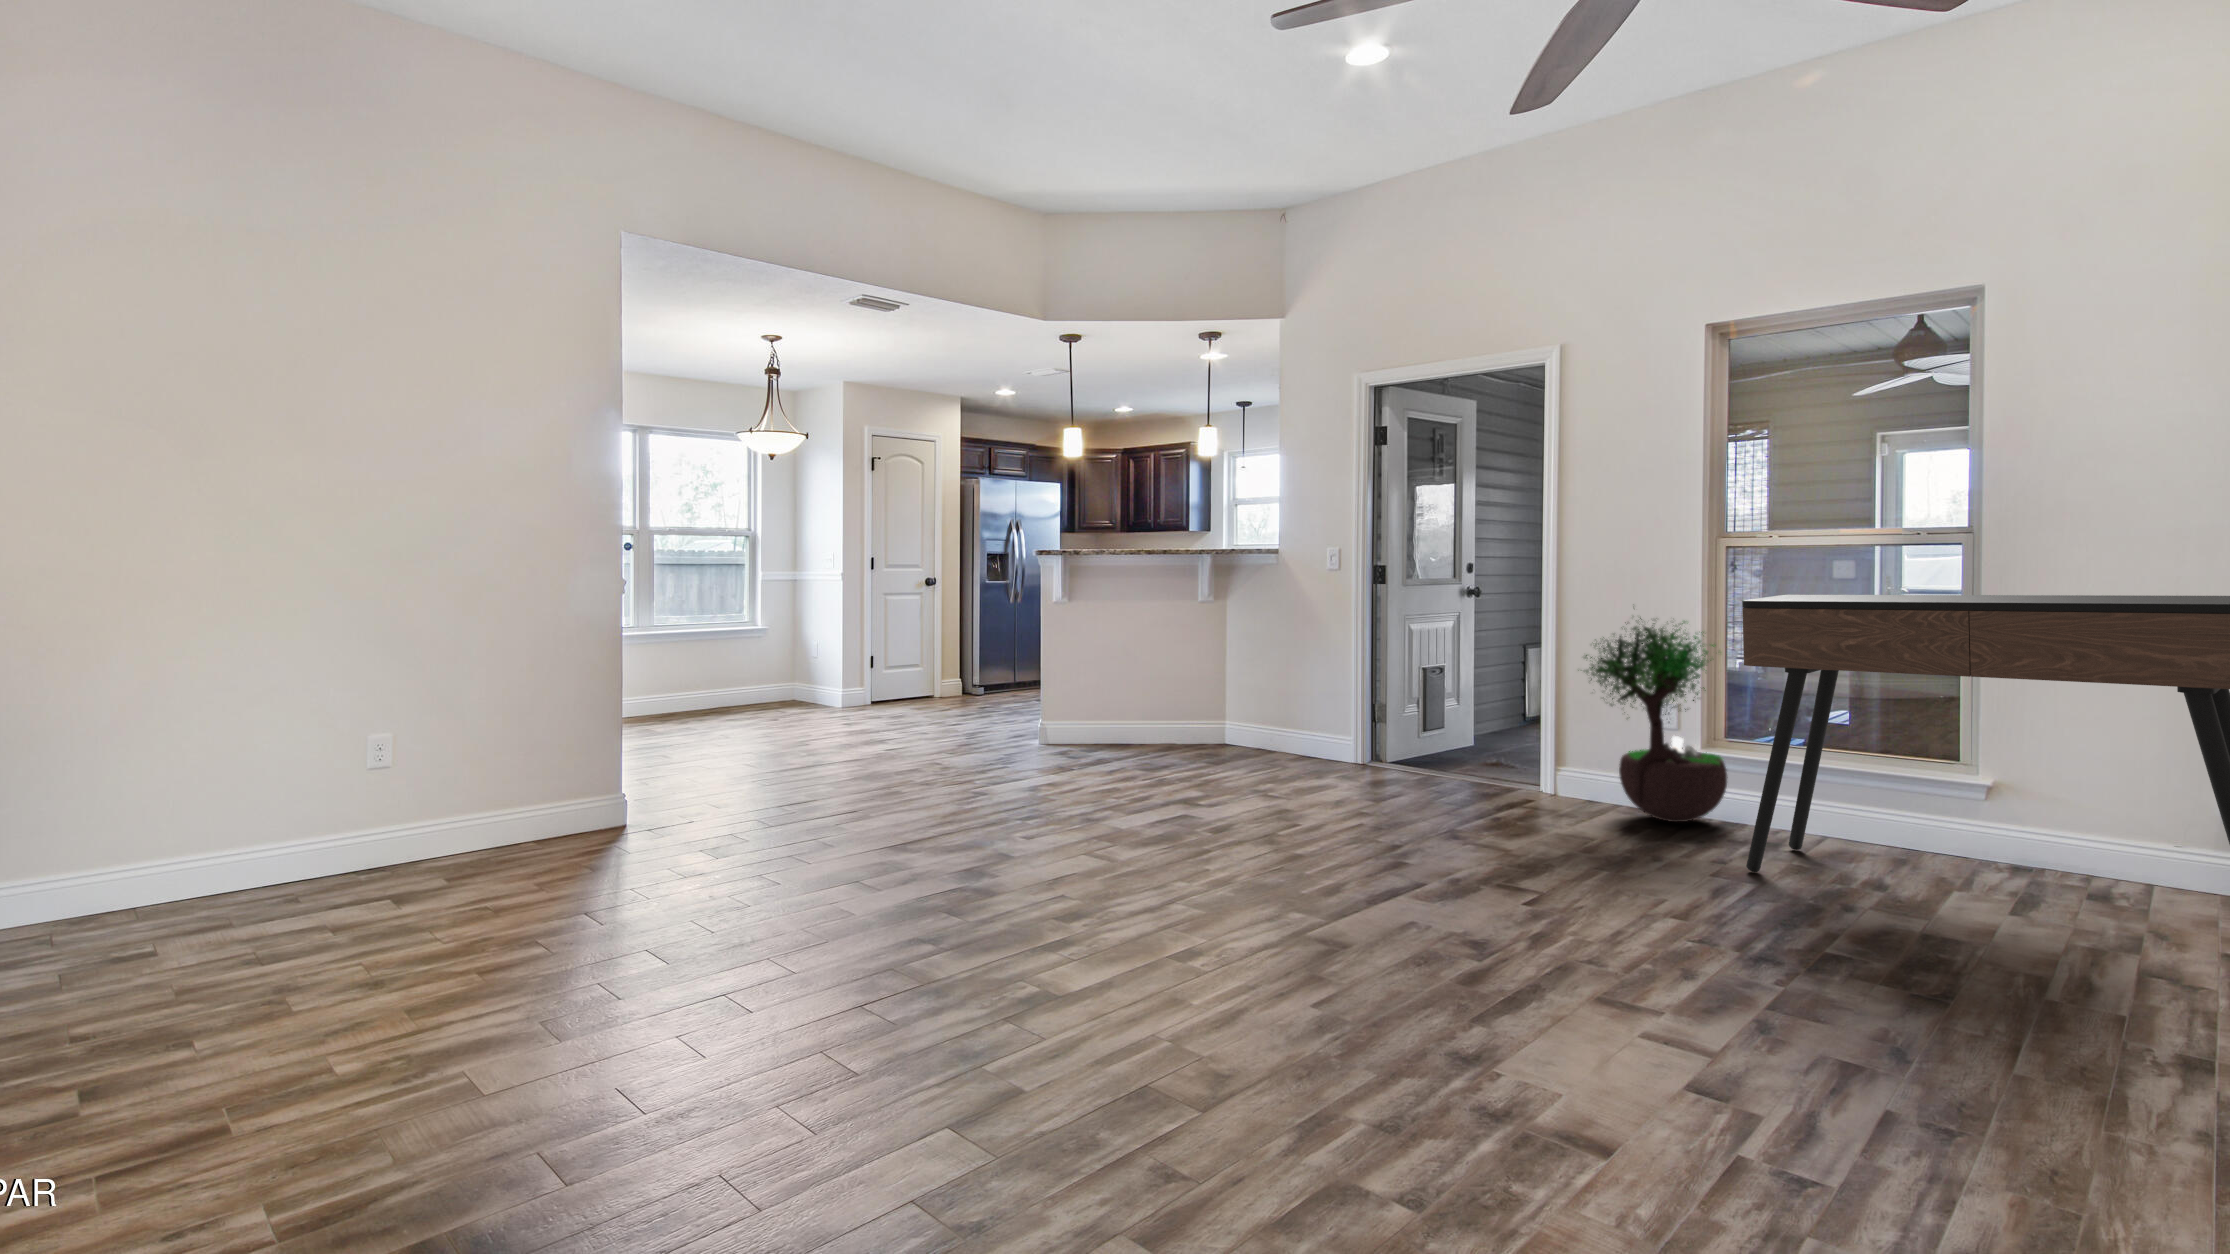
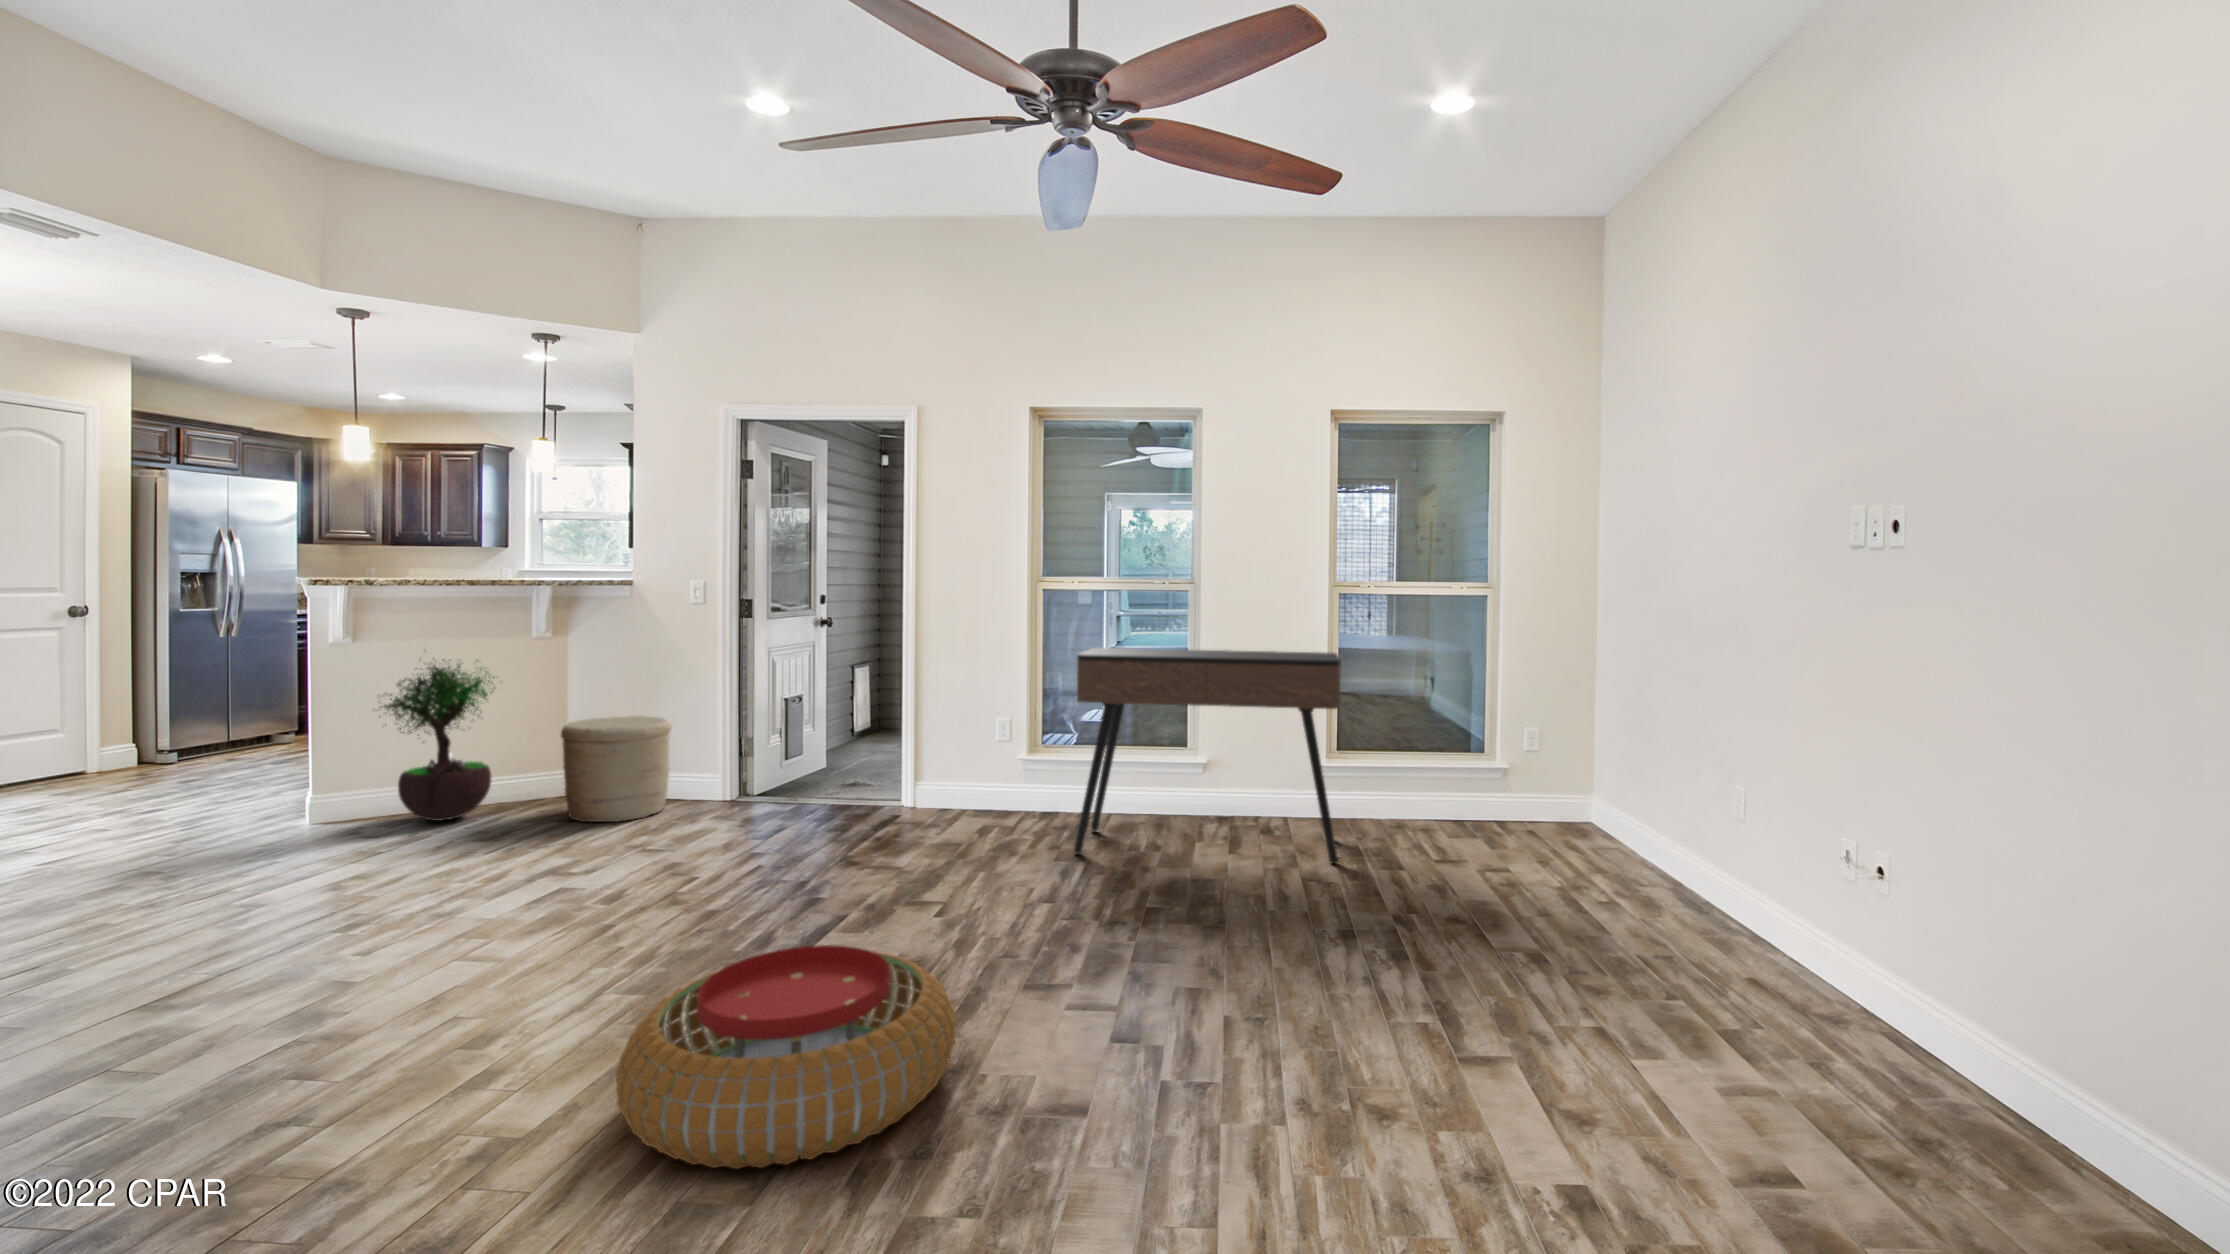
potted tree: present [1584,618,1728,822] -> present [374,658,495,821]
woven basket: none [1203,671,1297,770] -> present [561,716,671,822]
pouf: none [1131,885,1465,1091] -> present [616,945,955,1169]

